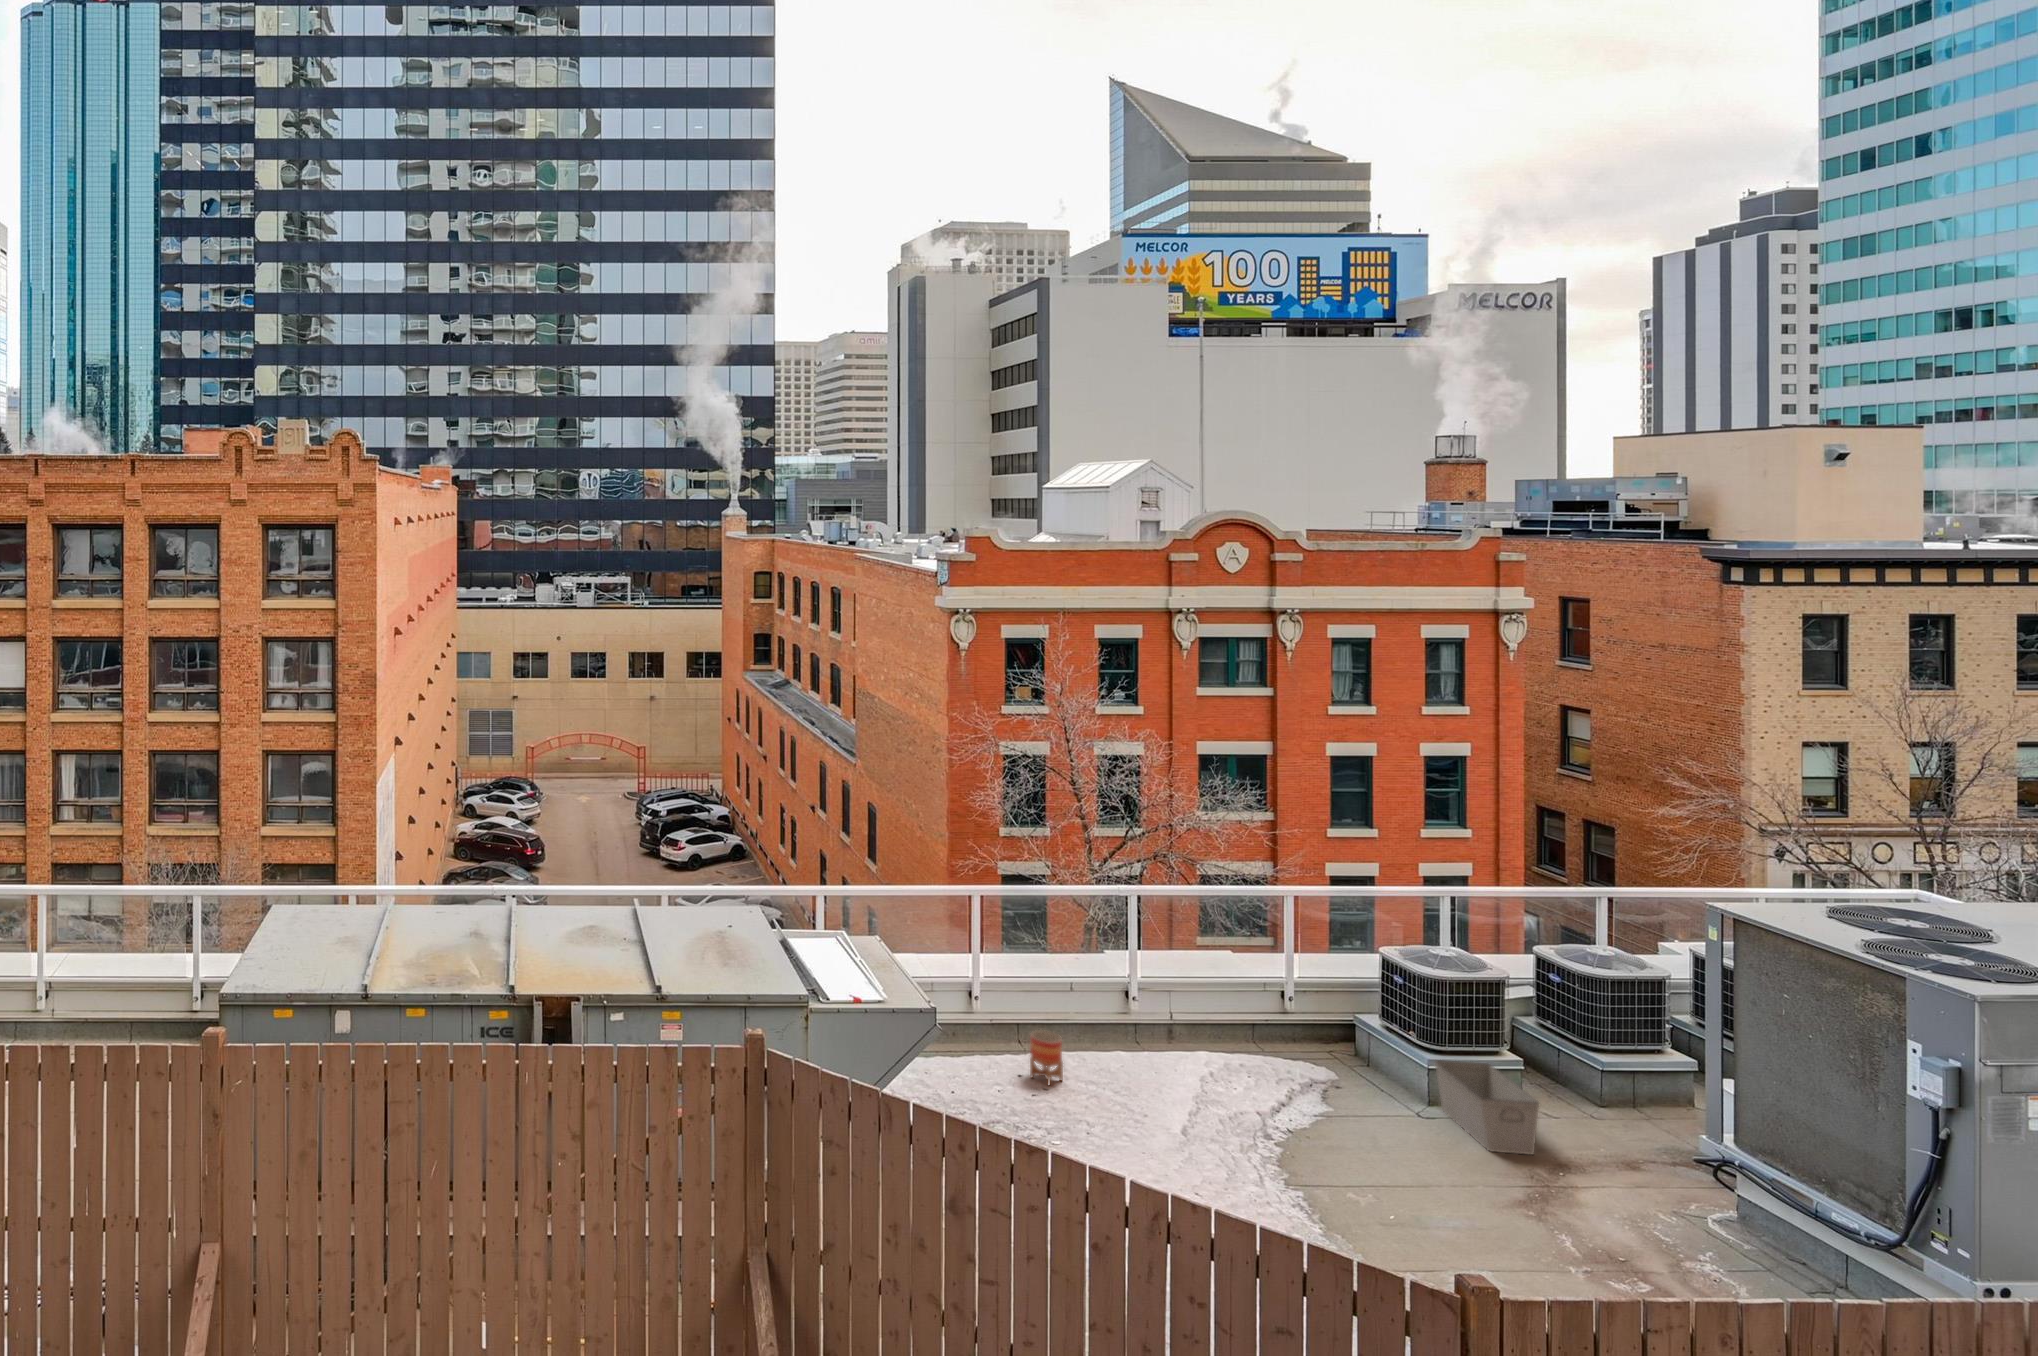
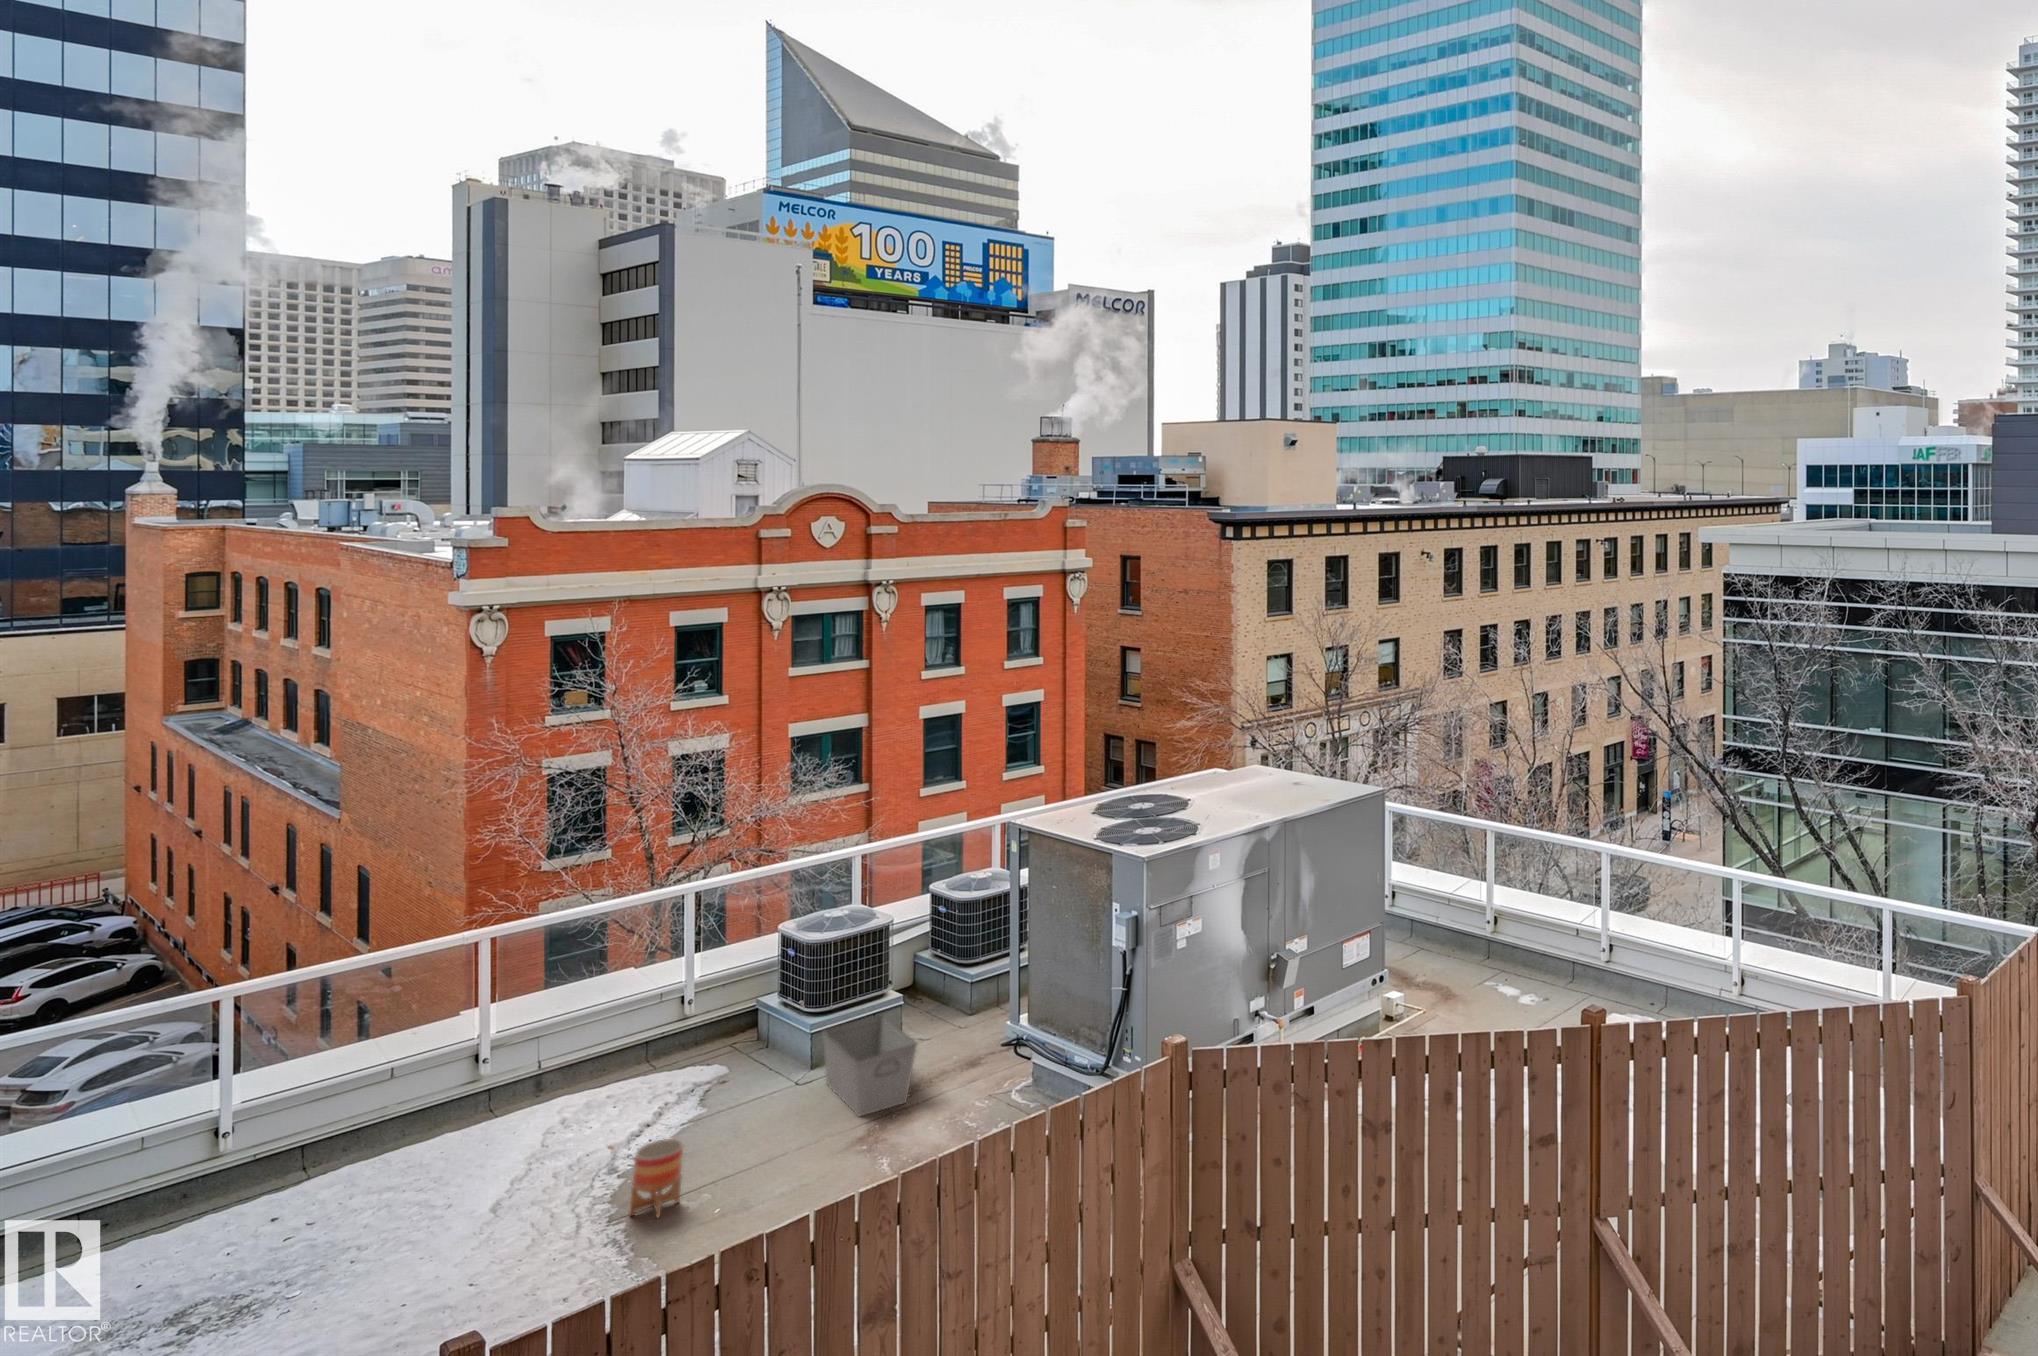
planter: present [1030,1030,1063,1084] -> present [630,1139,683,1218]

